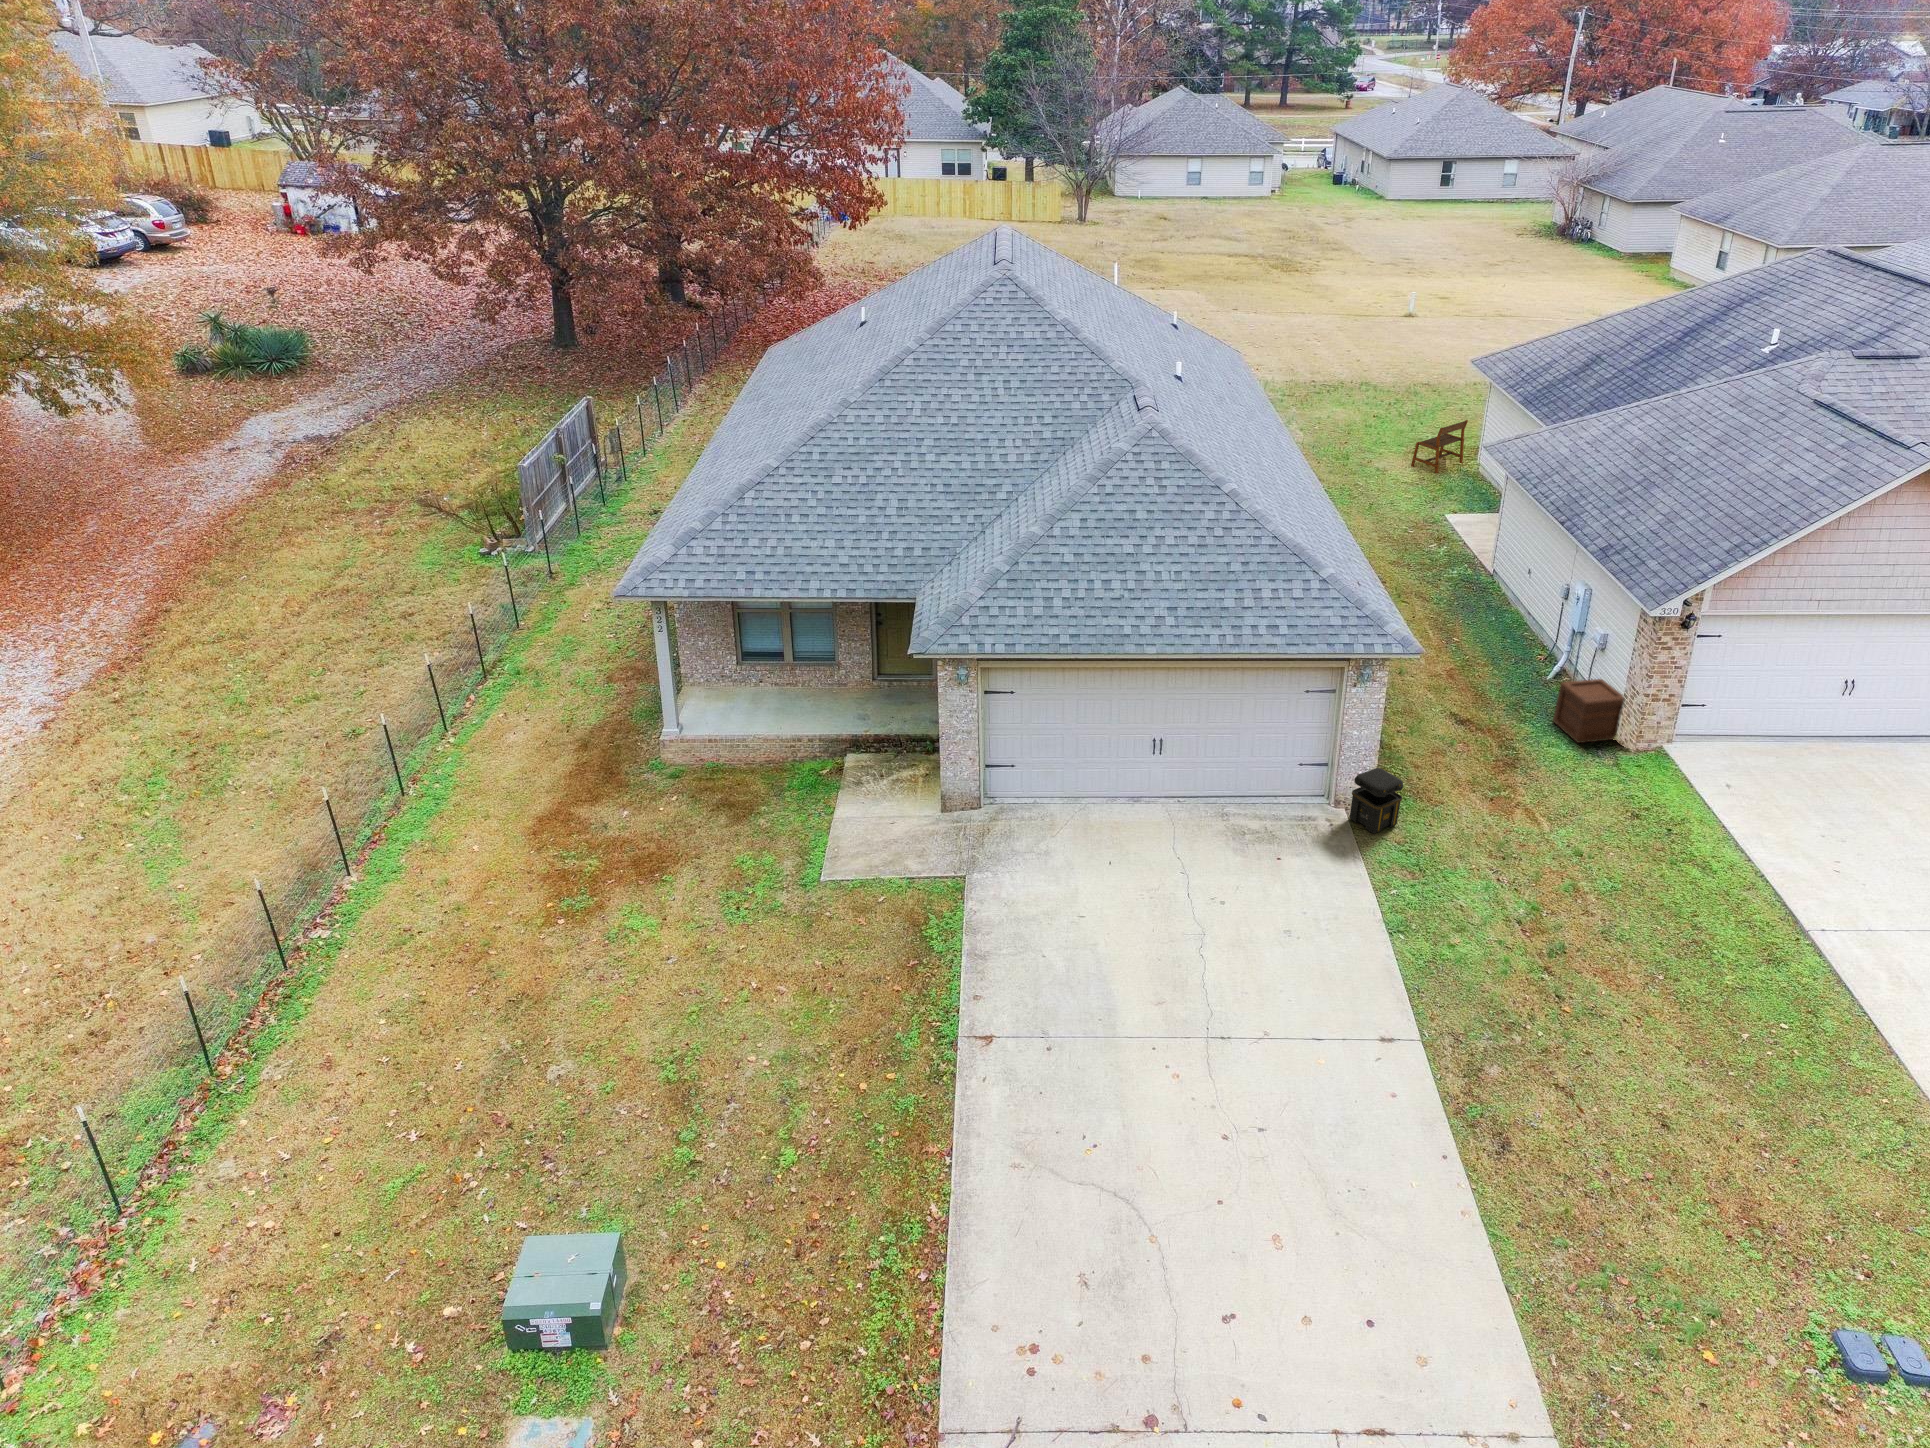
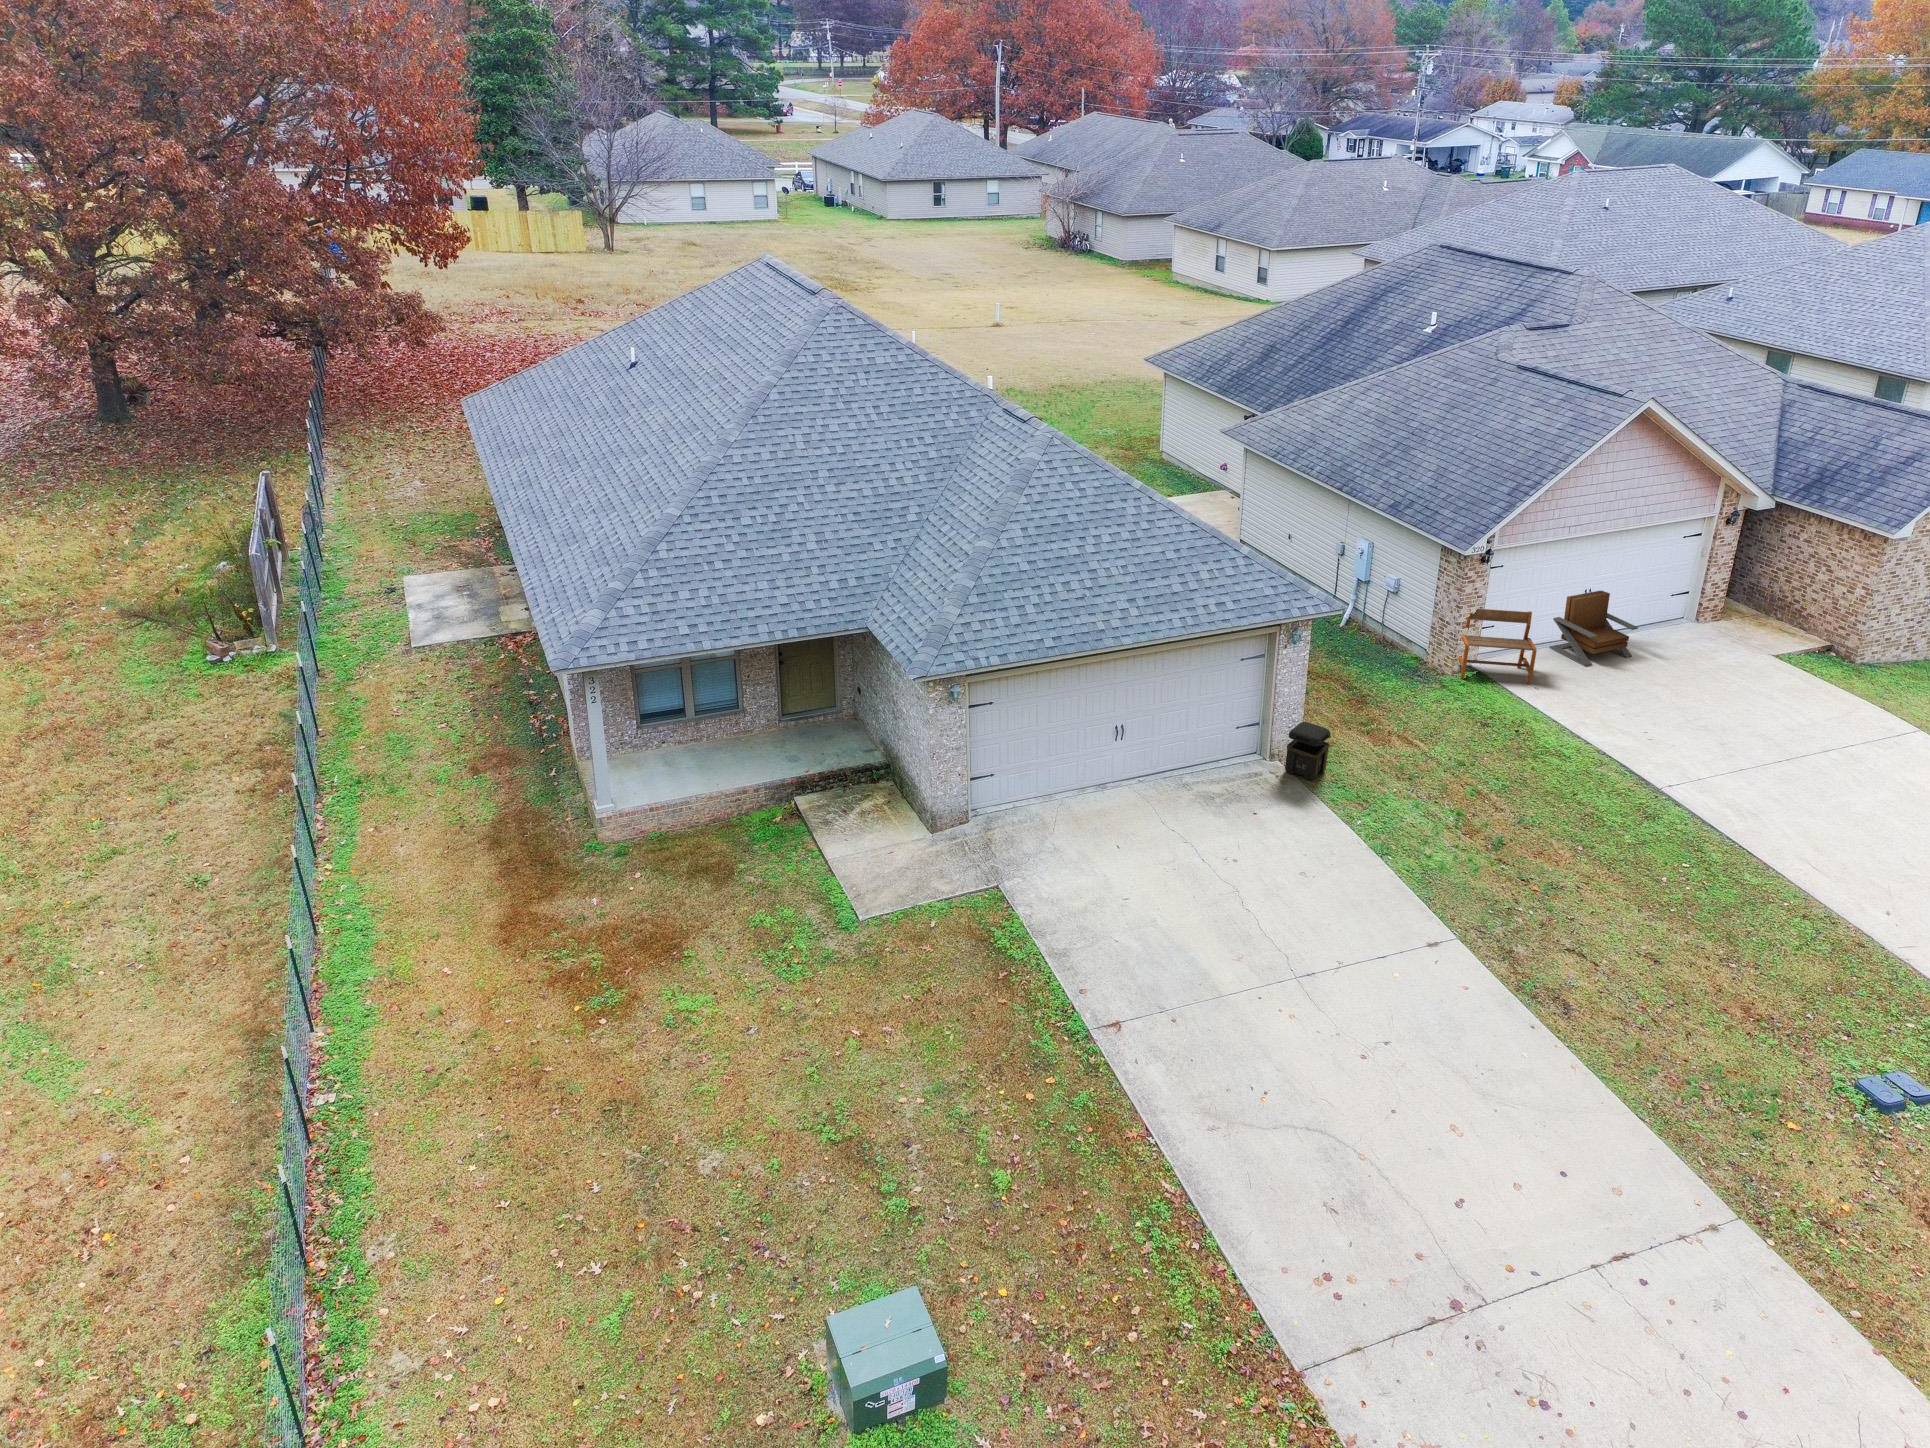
bench: present [1411,420,1468,473] -> present [1458,609,1537,684]
lounge chair: none [1772,676,1889,763] -> present [1549,591,1638,666]
wooden crate: present [1553,679,1624,743] -> none [1388,621,1452,678]

